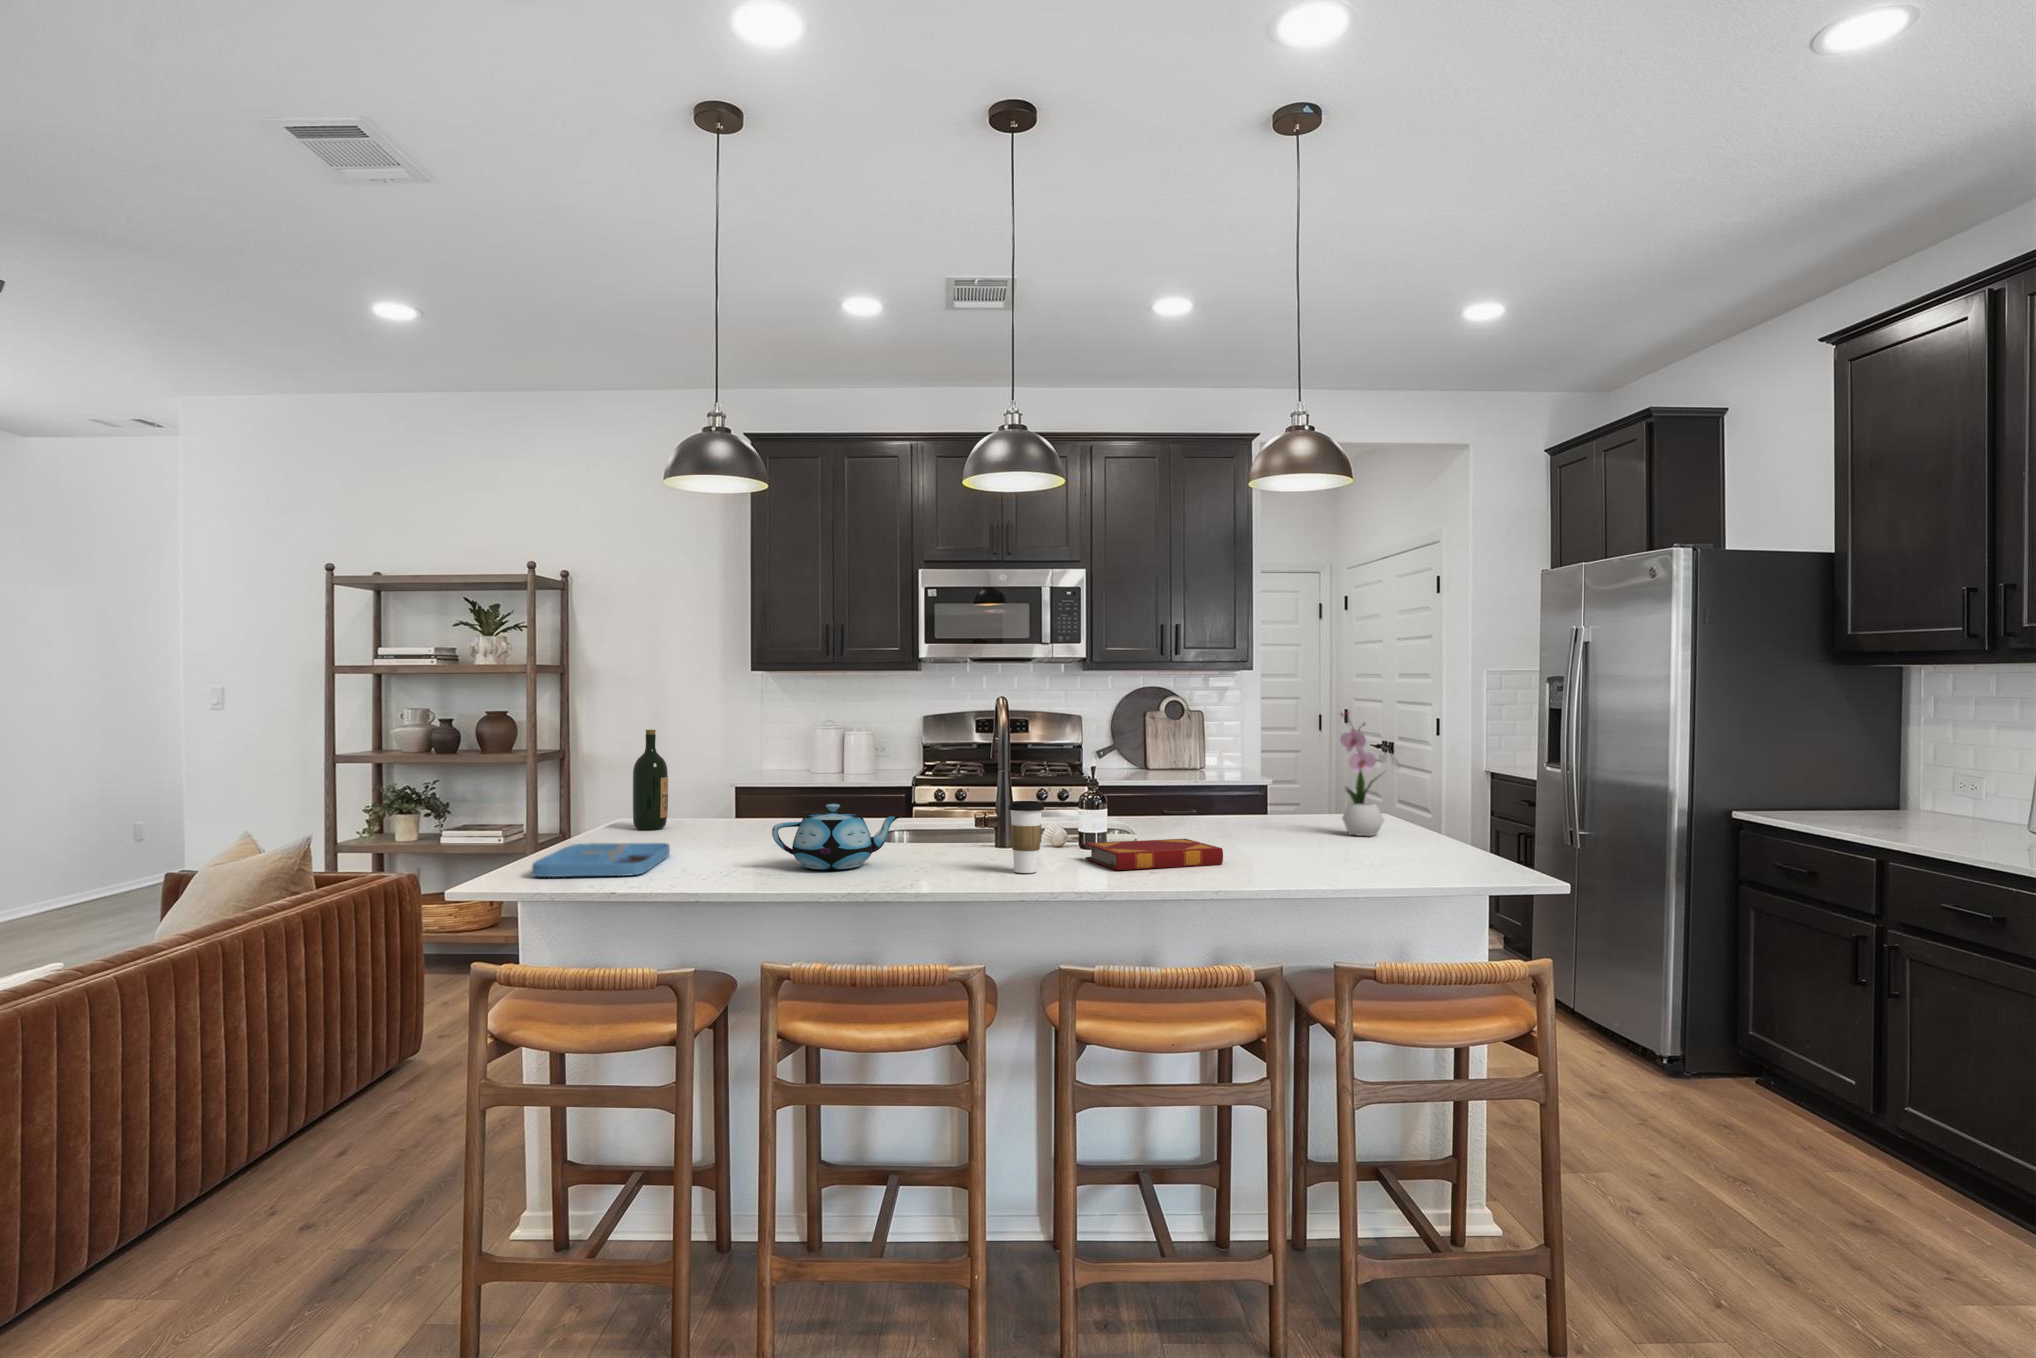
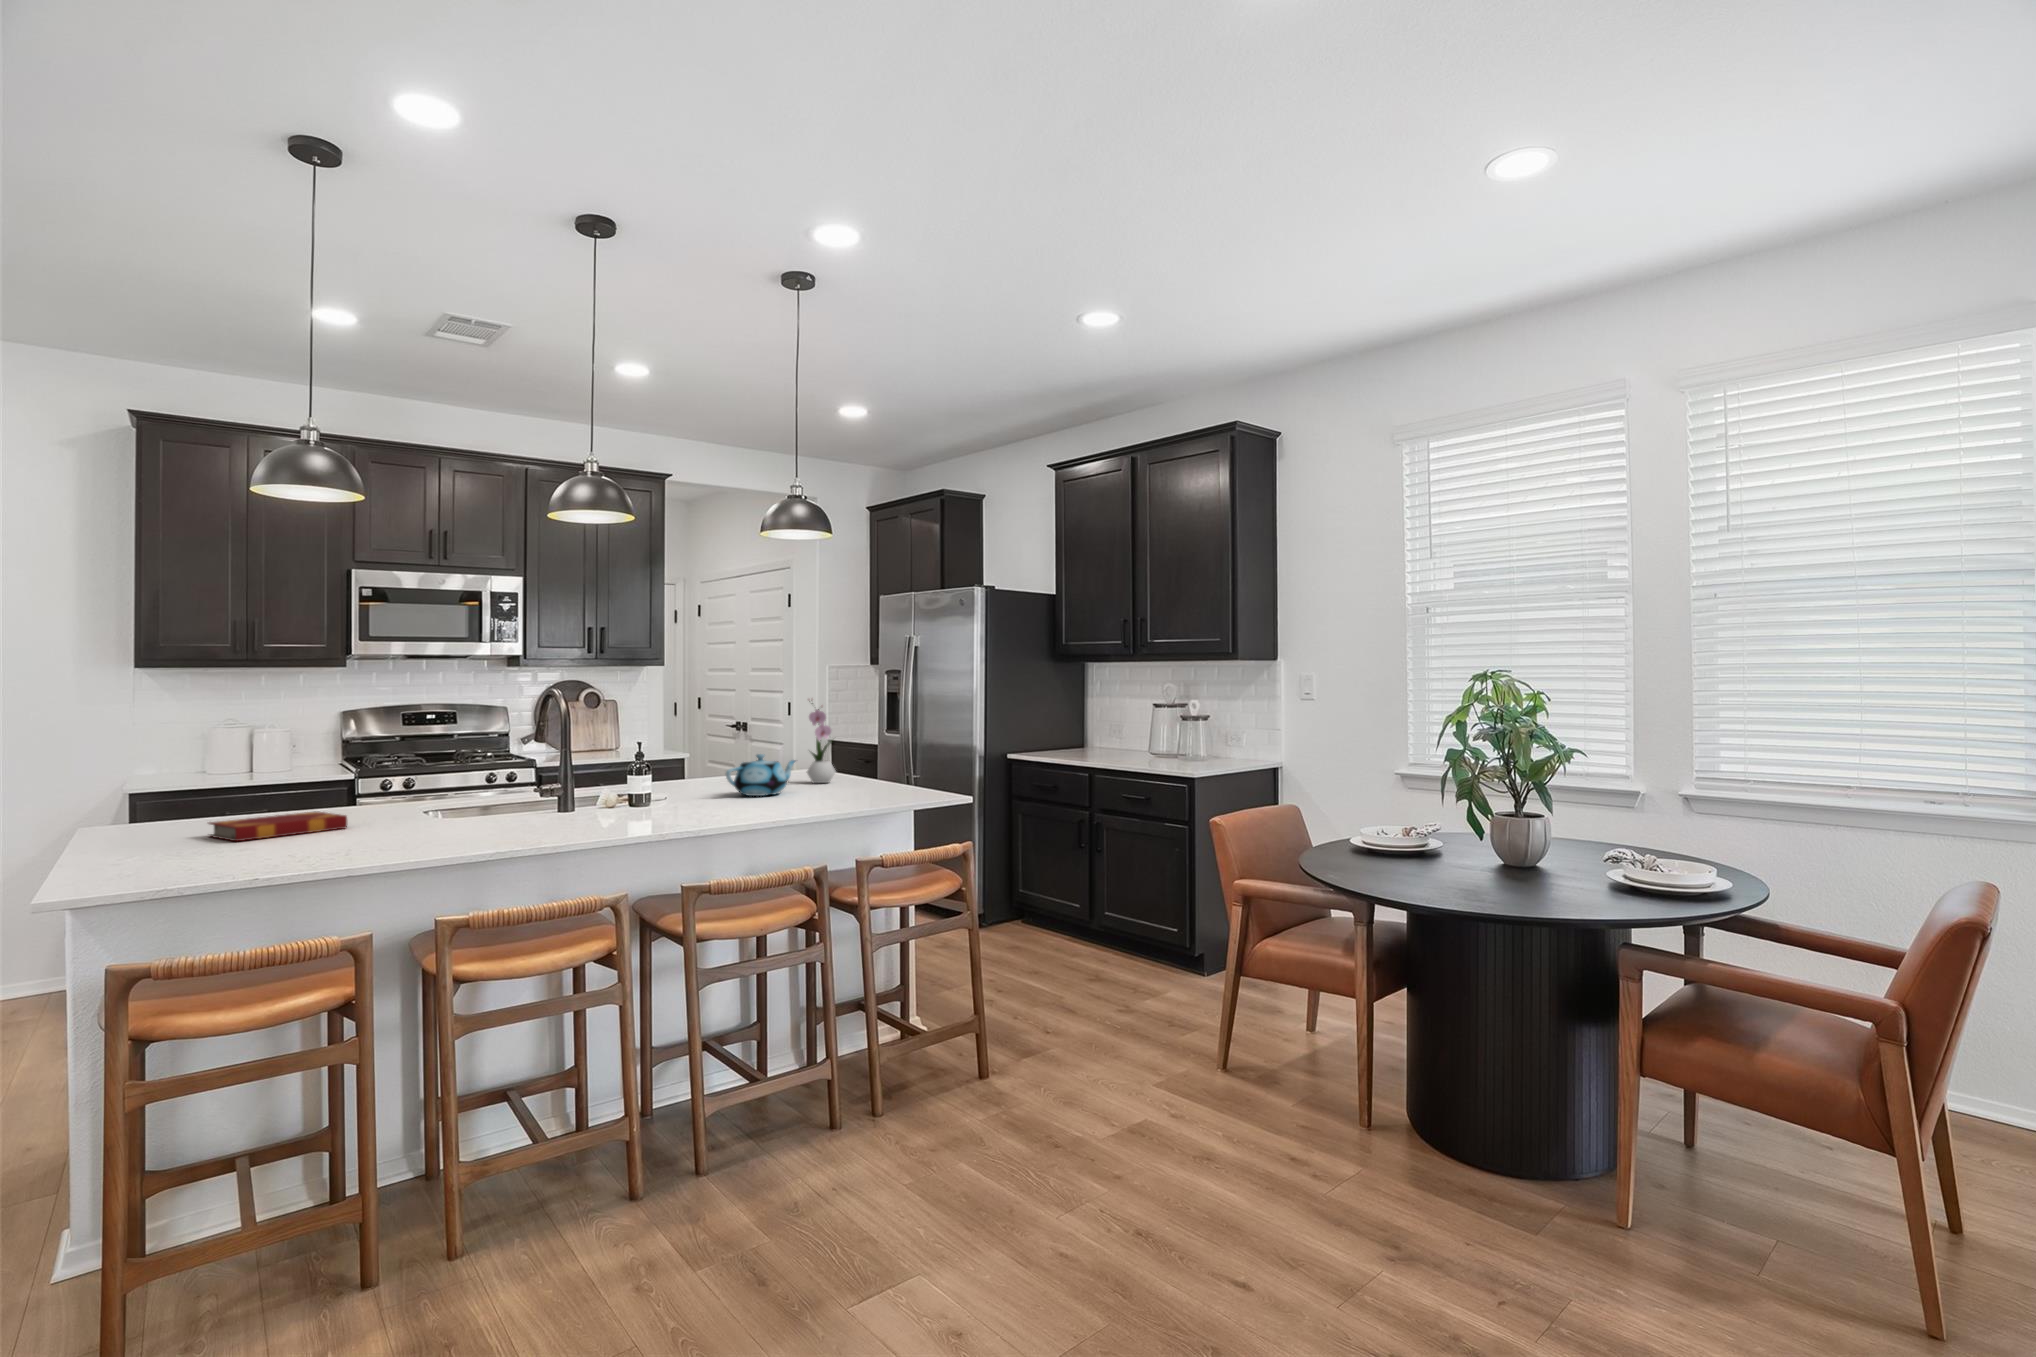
wine bottle: present [633,730,668,830] -> none [122,729,168,833]
coffee cup: present [1009,801,1044,873] -> none [614,770,643,825]
teapot: present [772,803,901,870] -> present [726,754,795,796]
hardback book: present [1085,839,1223,870] -> present [209,812,347,841]
tray: present [532,843,670,877] -> none [121,836,265,874]

